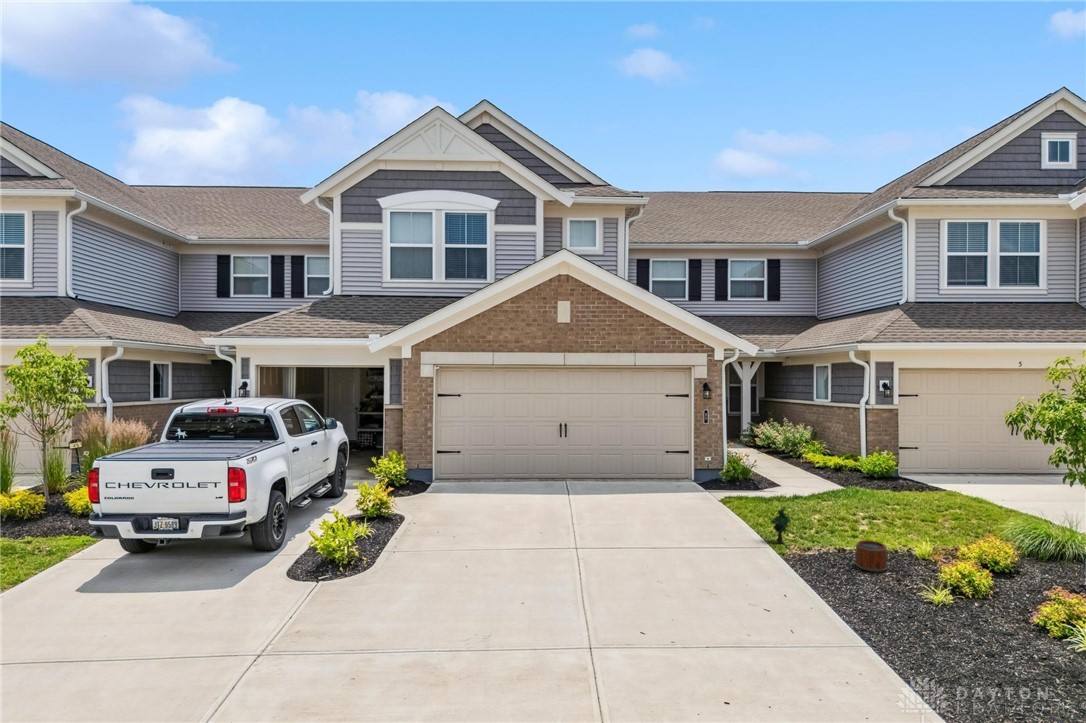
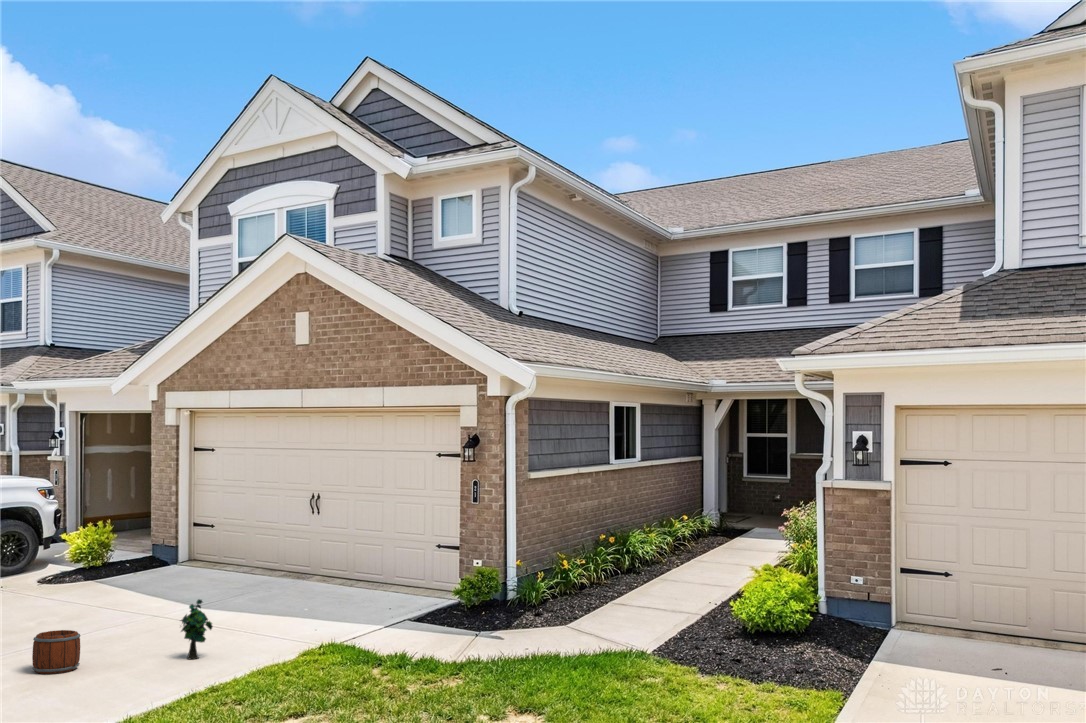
bucket: present [856,540,887,572] -> present [32,630,80,674]

